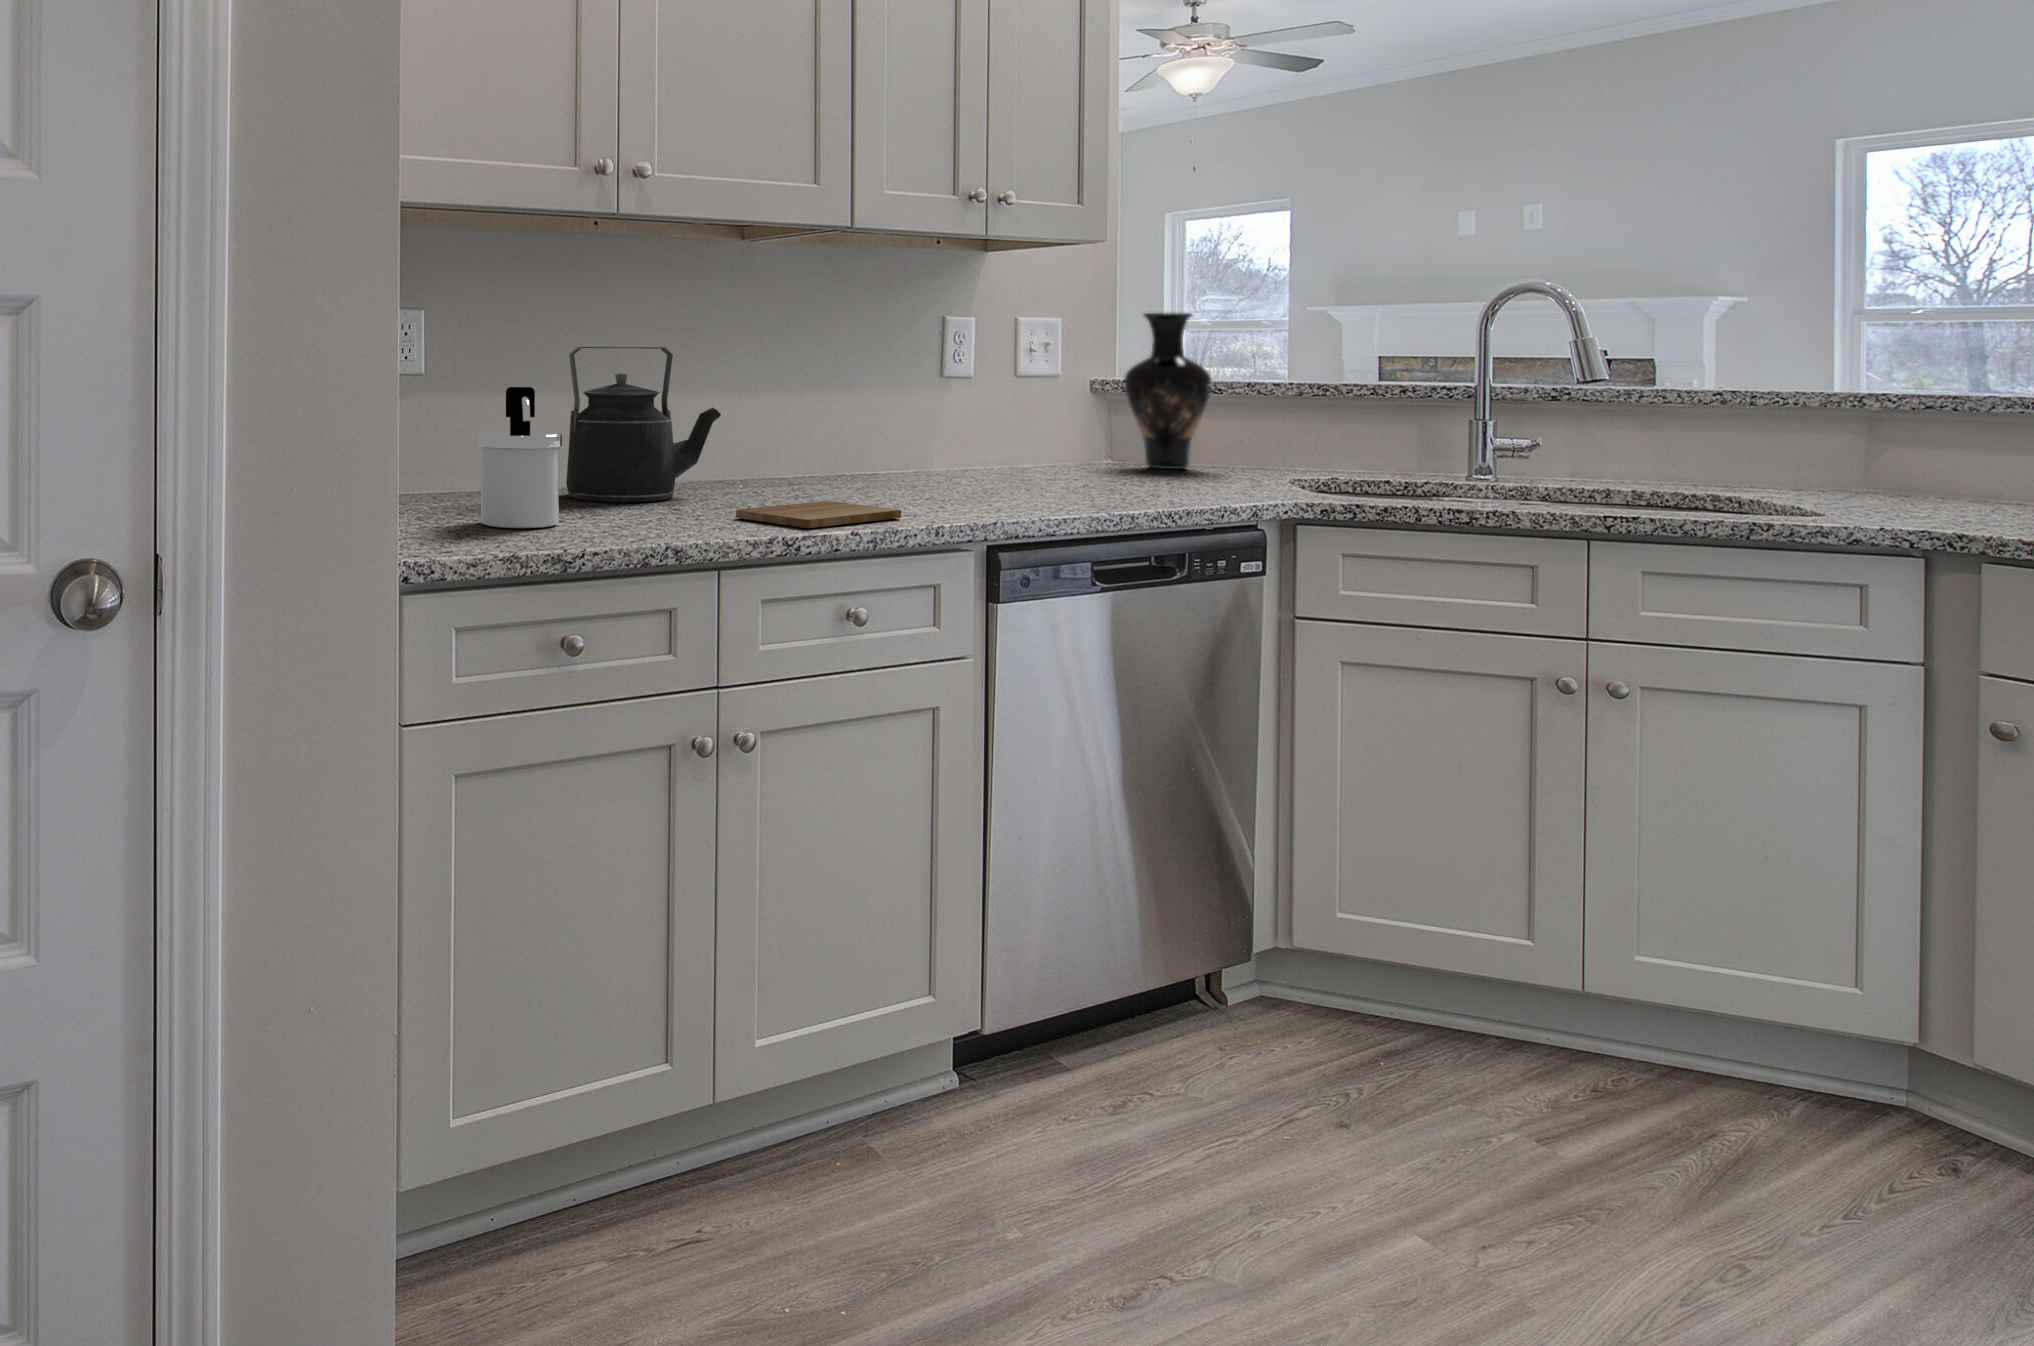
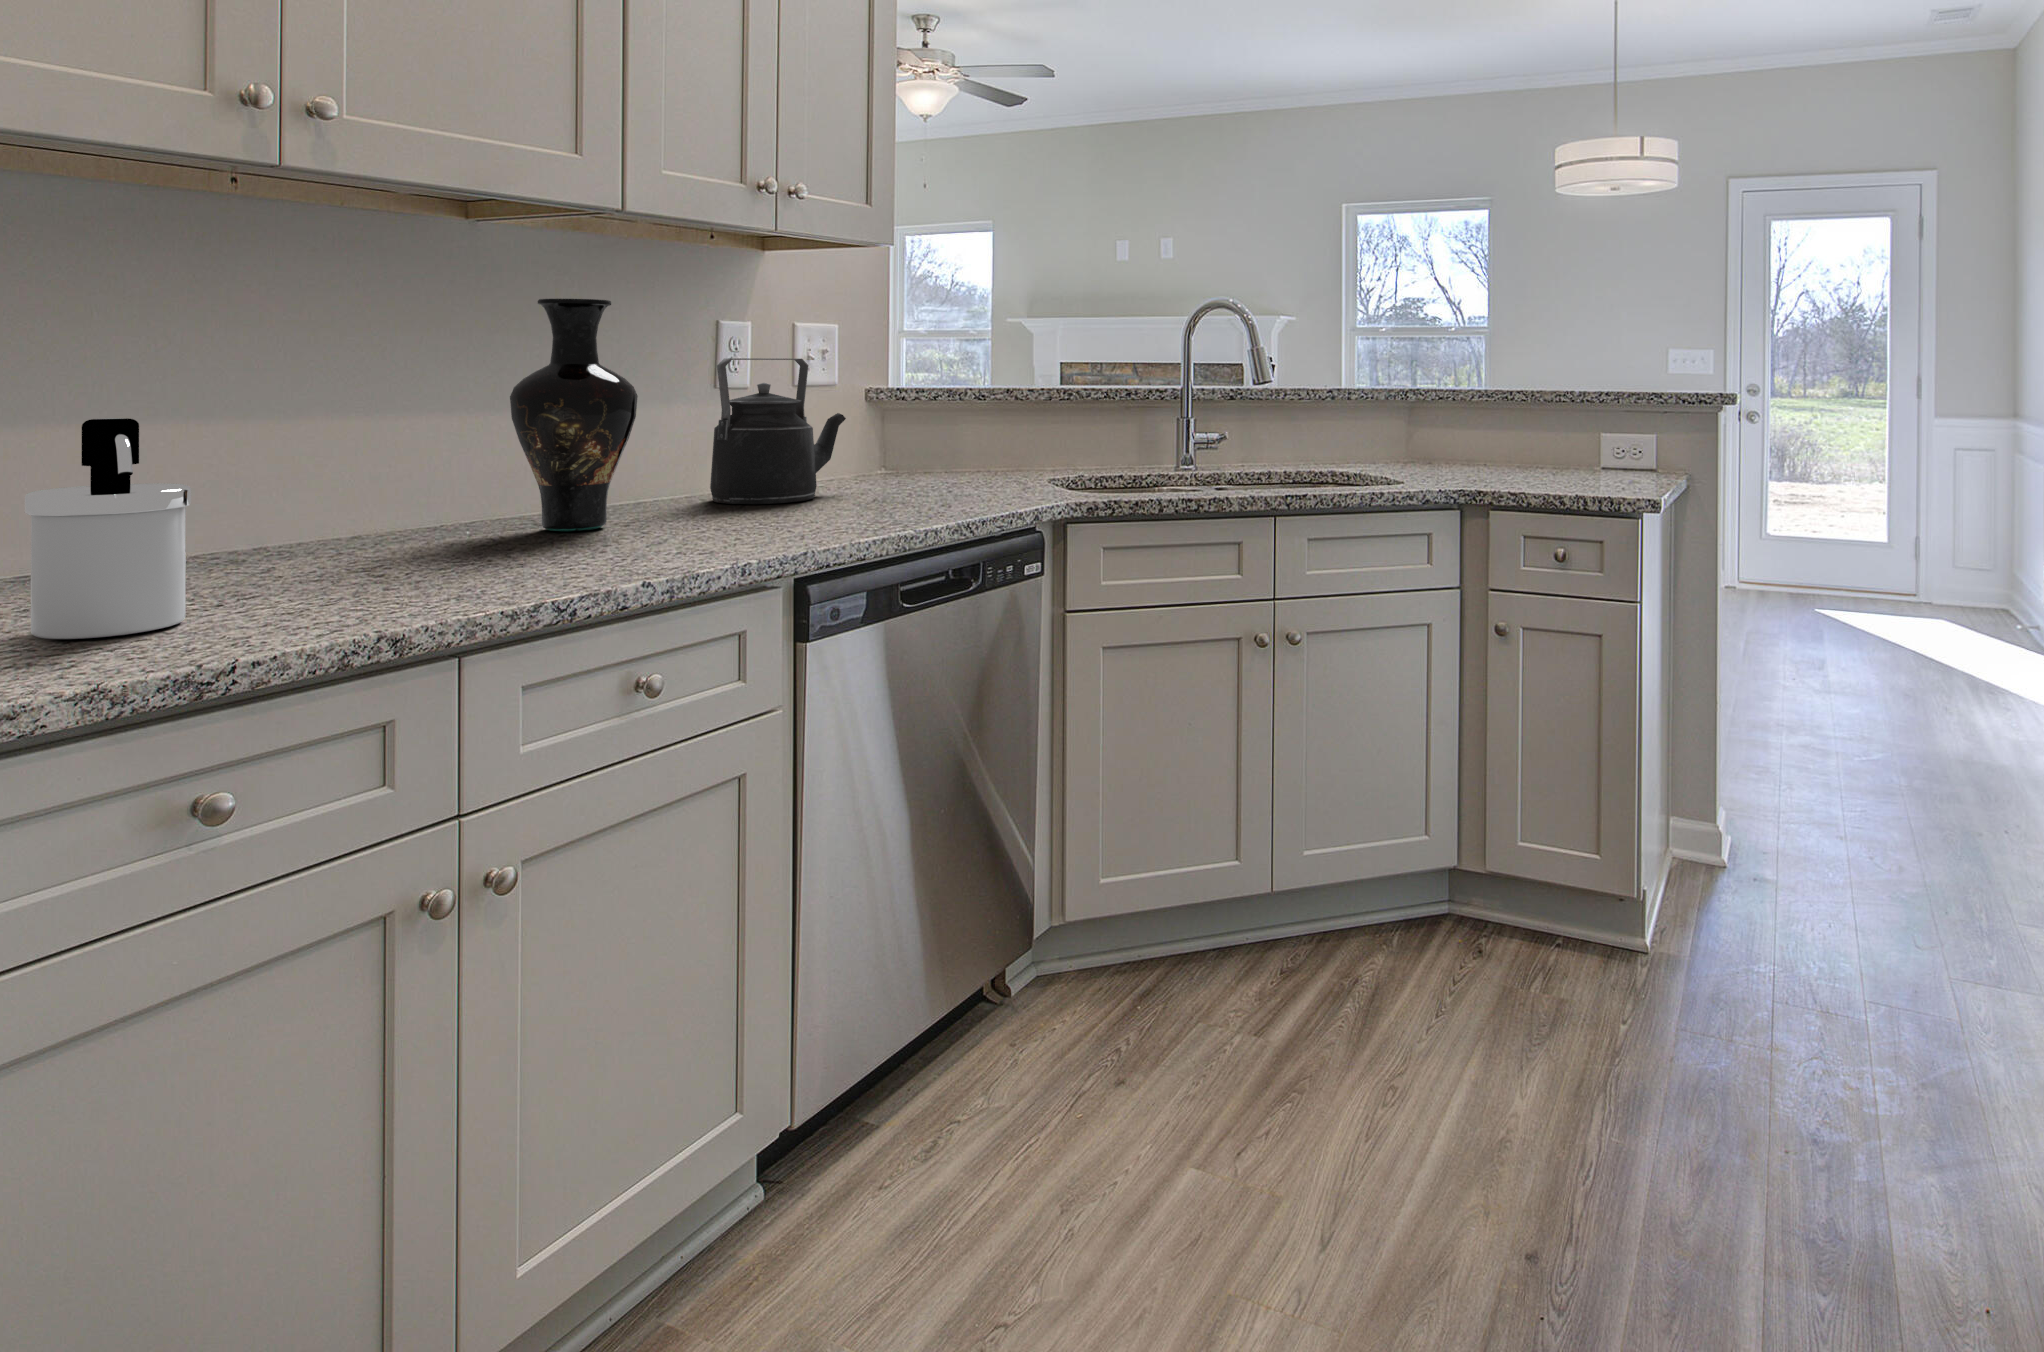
vase: present [1125,313,1212,469] -> present [510,298,638,531]
kettle: present [566,347,721,502] -> present [710,358,846,504]
cutting board: present [736,501,901,528] -> none [477,544,695,585]

